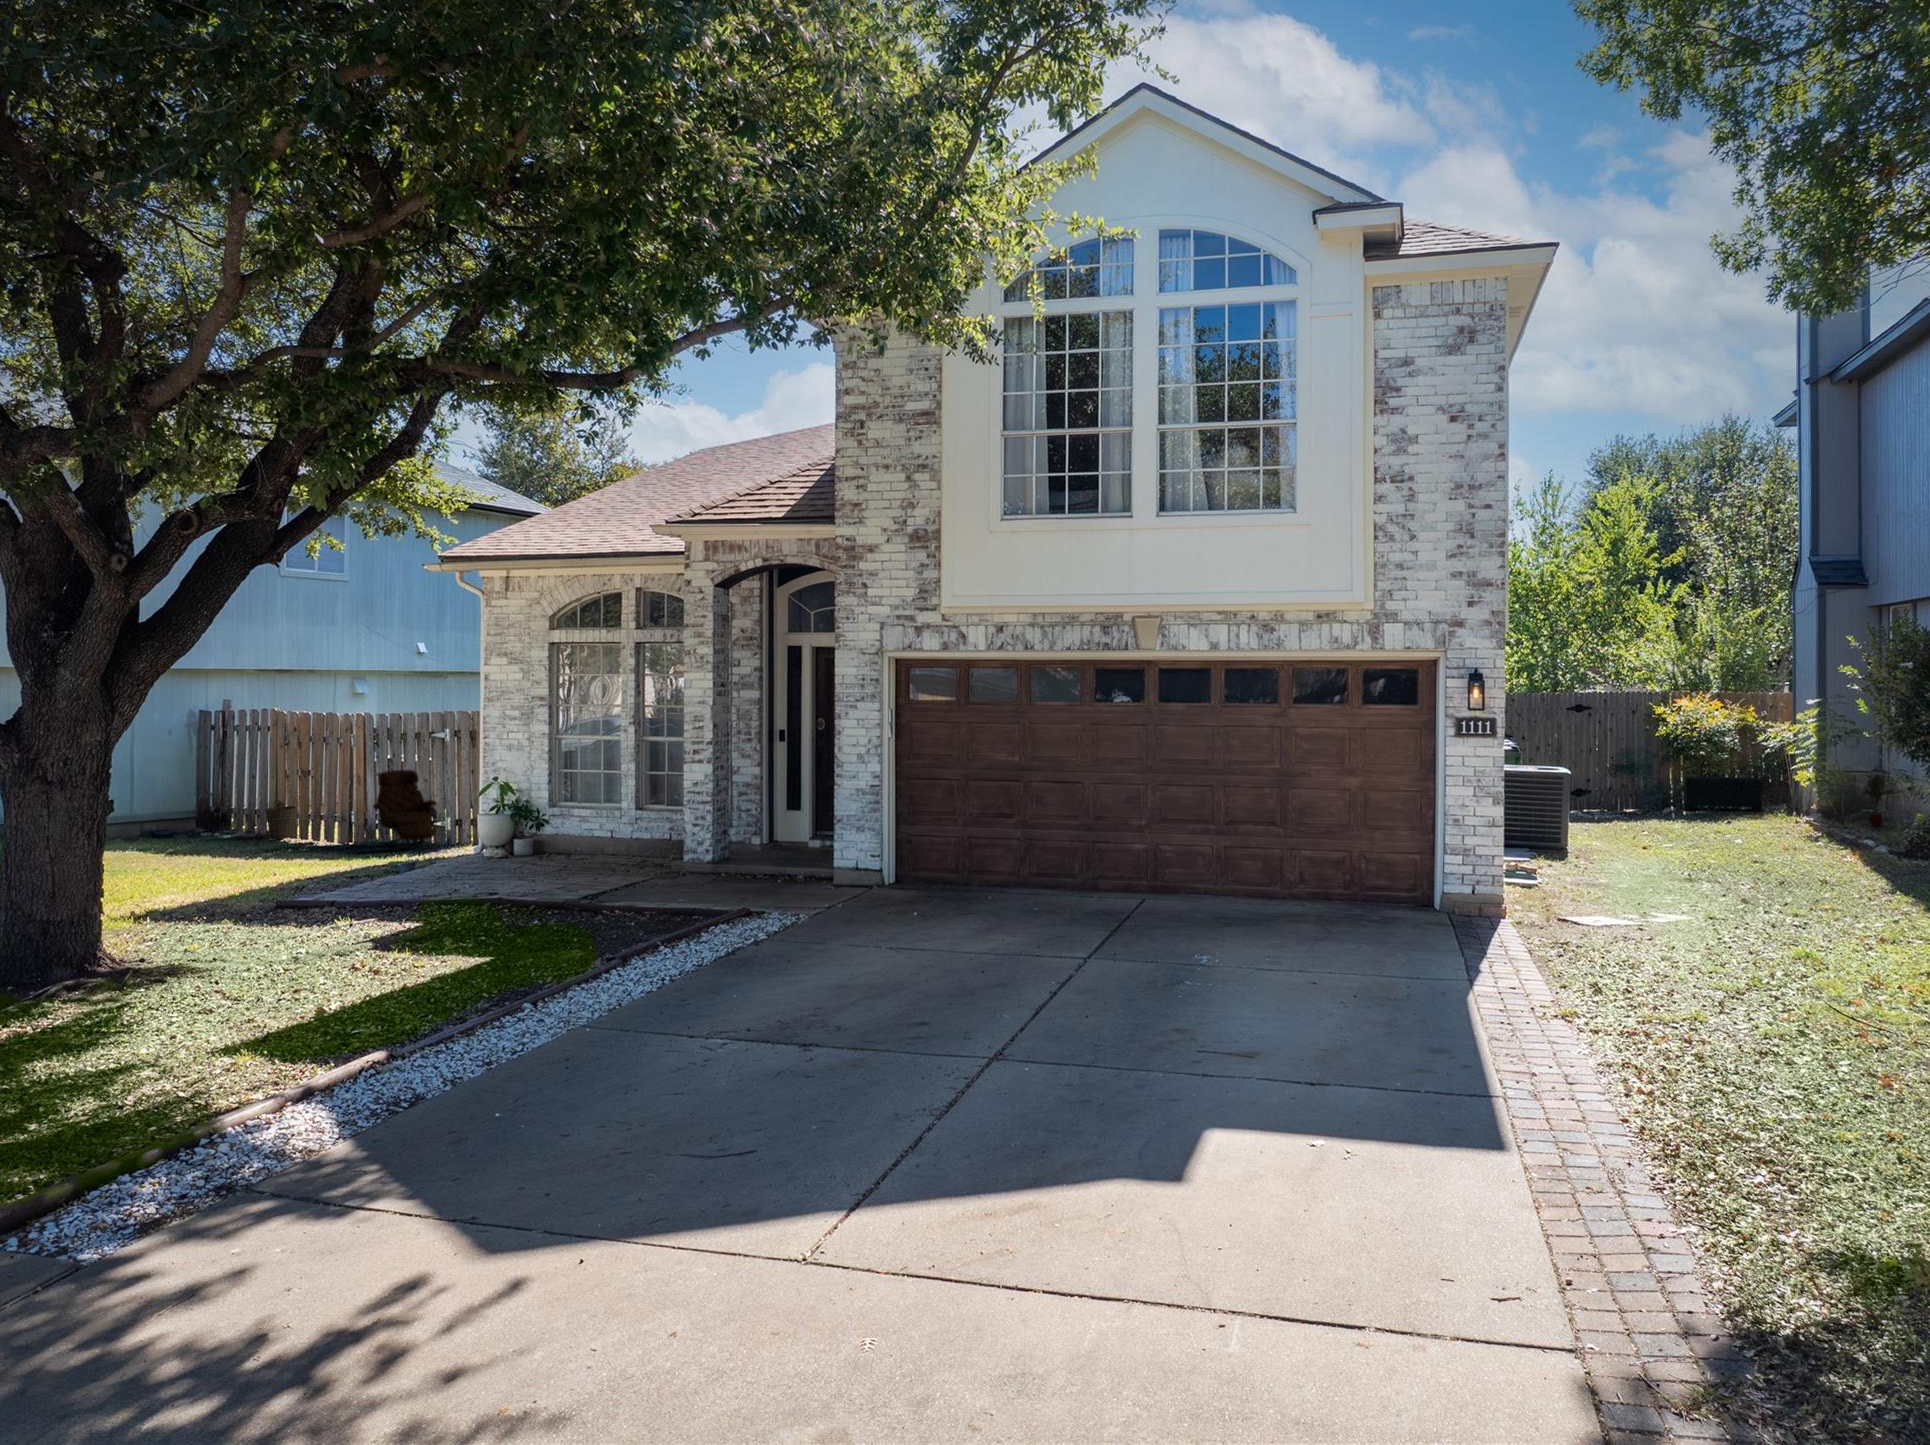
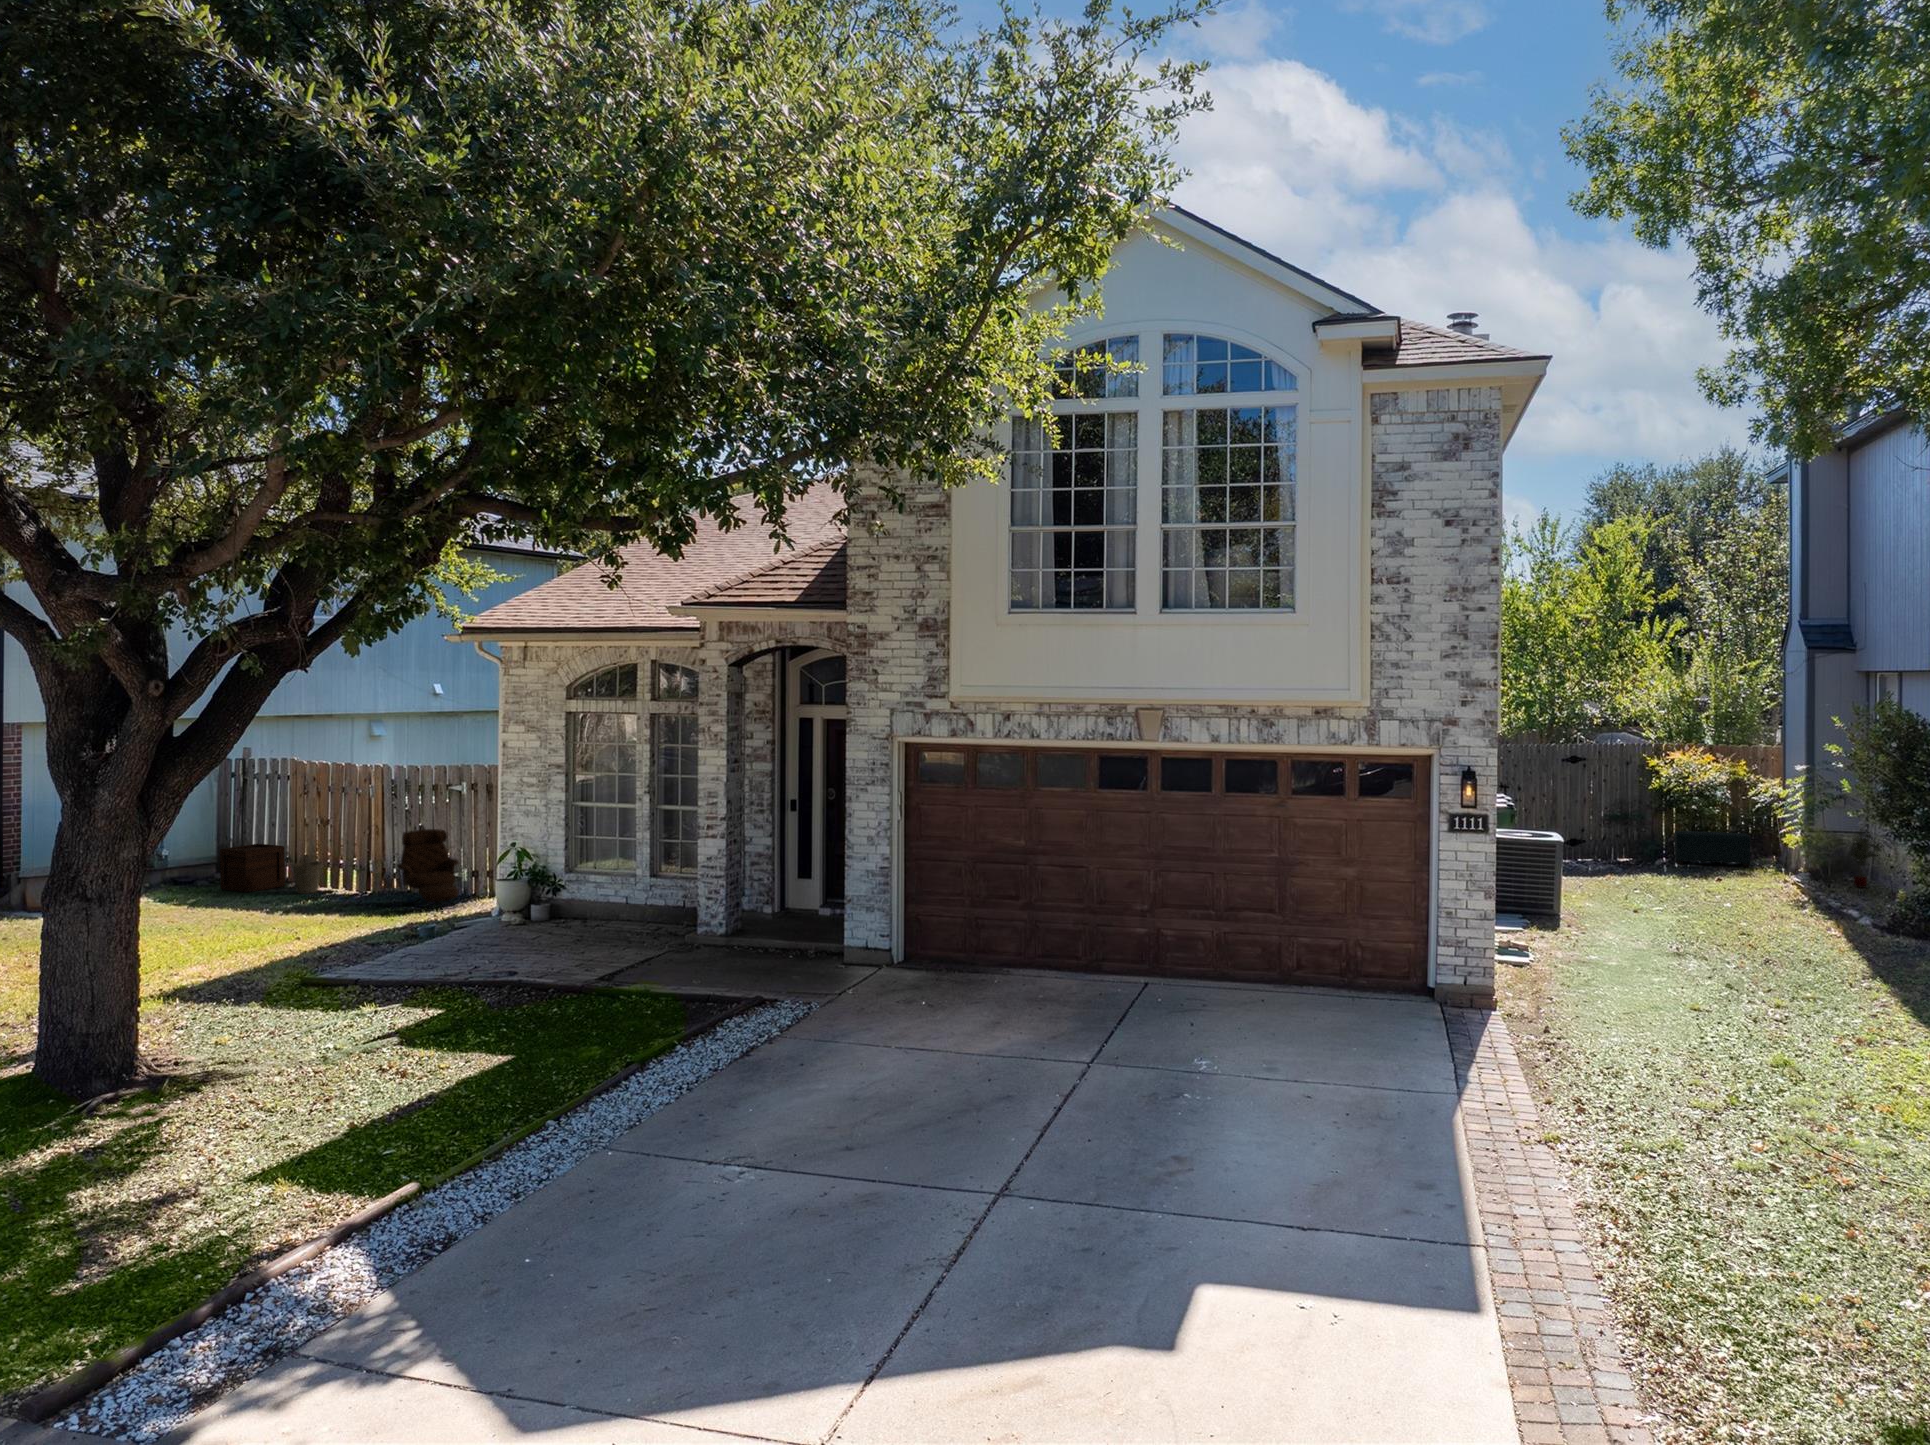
wooden crate: none [191,790,259,838] -> present [220,844,285,893]

